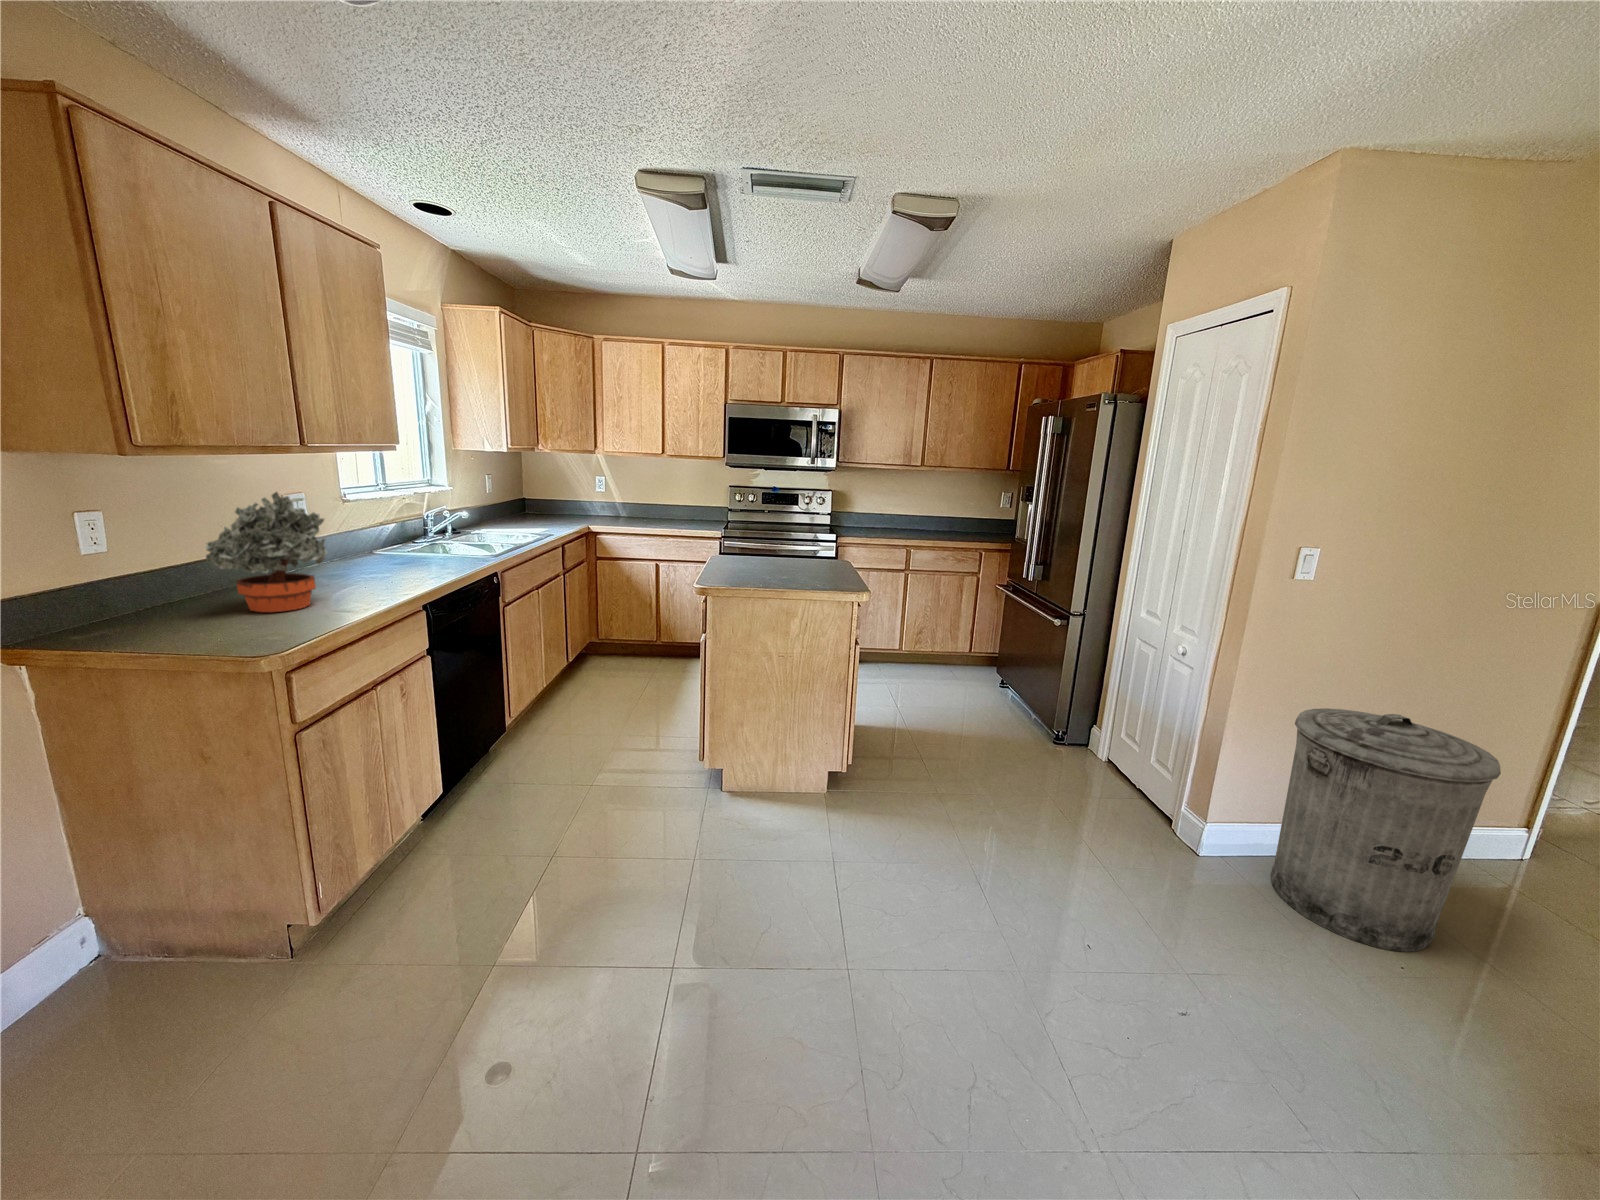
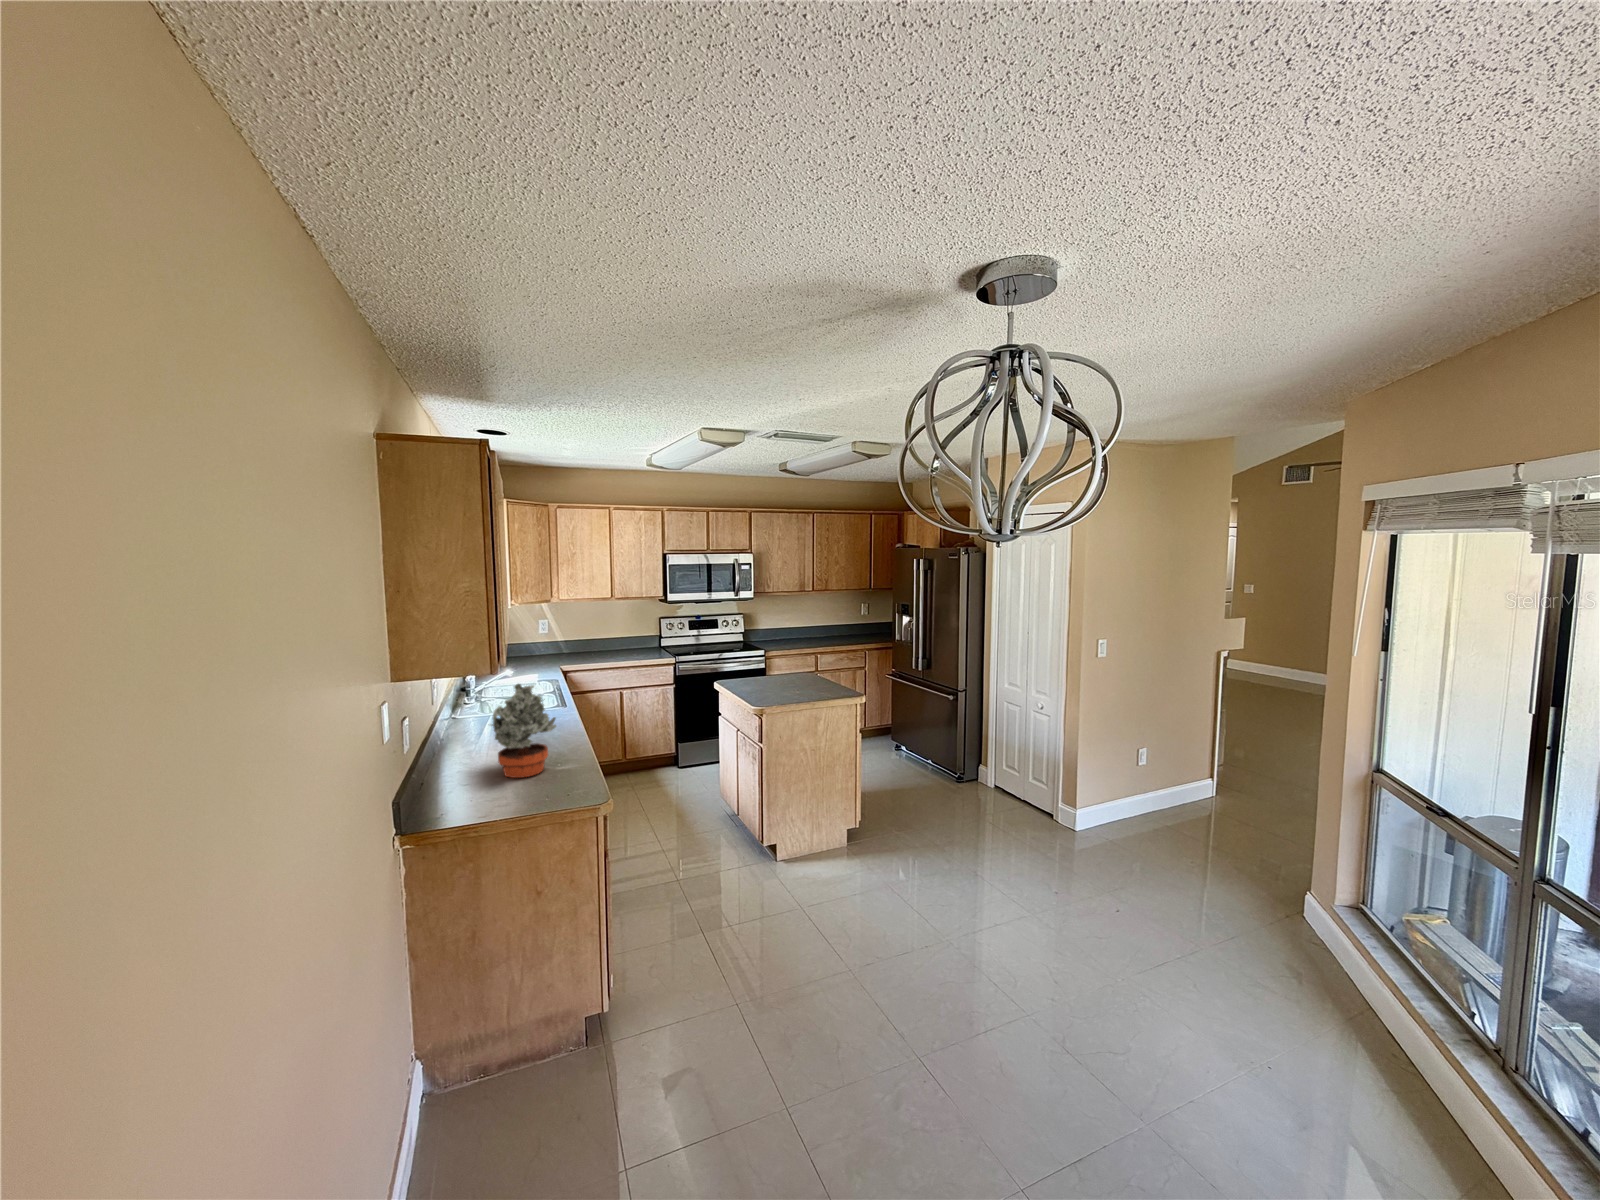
trash can: present [1271,708,1501,952] -> none [1110,725,1201,853]

